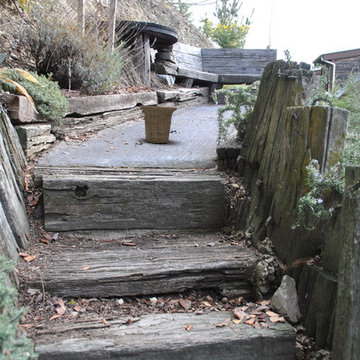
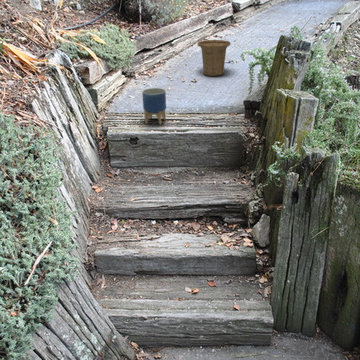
planter: none [92,130,123,174] -> present [142,88,166,125]

